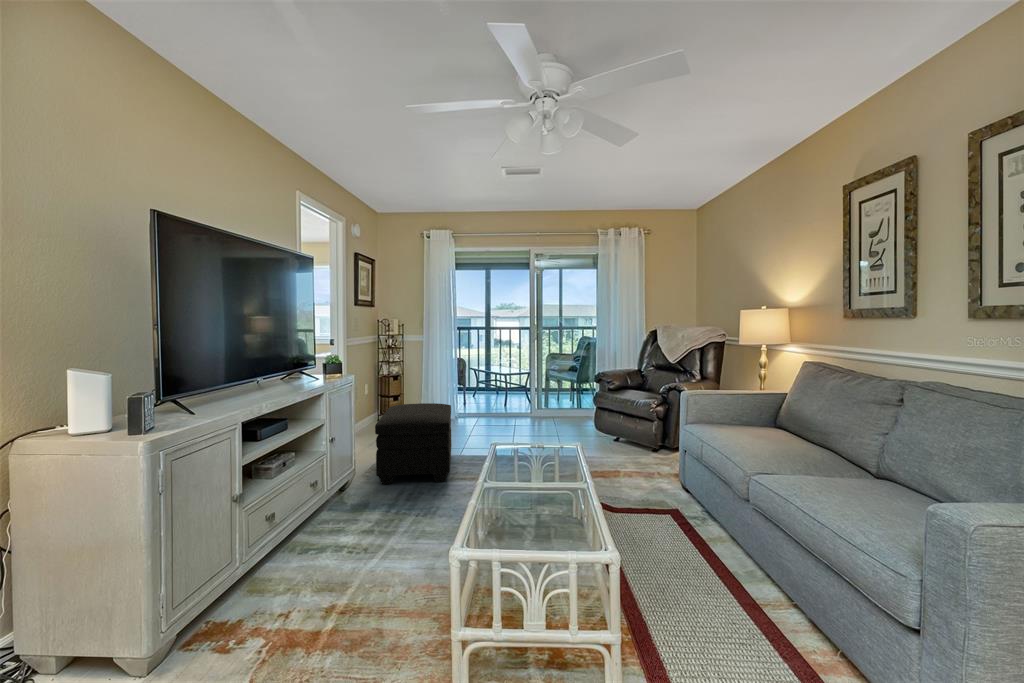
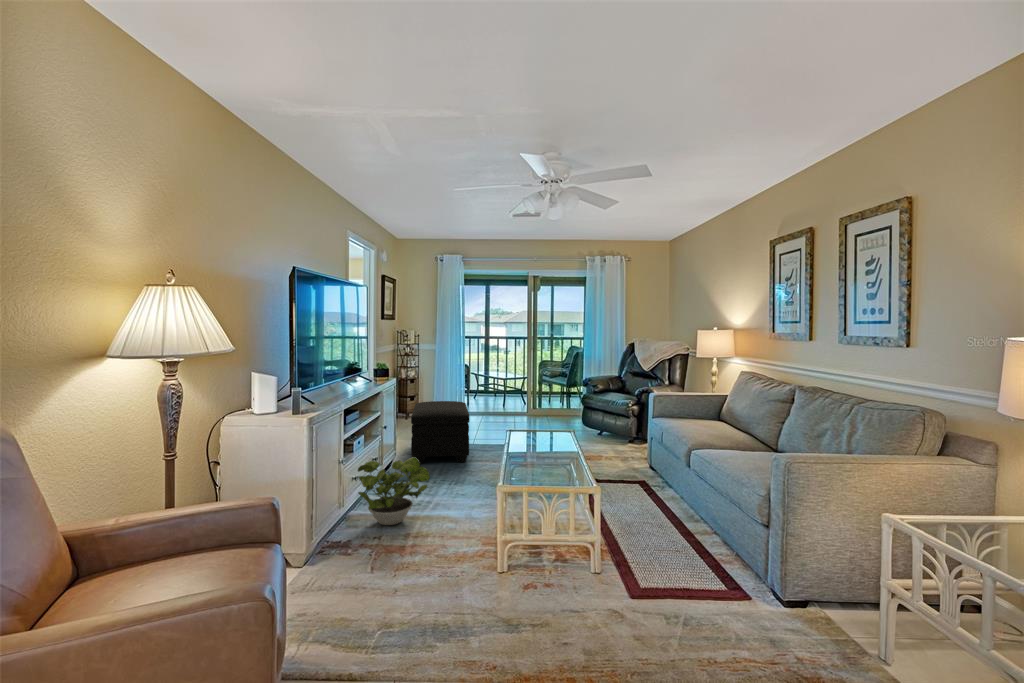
potted plant: none [266,492,370,589] -> present [358,457,430,525]

